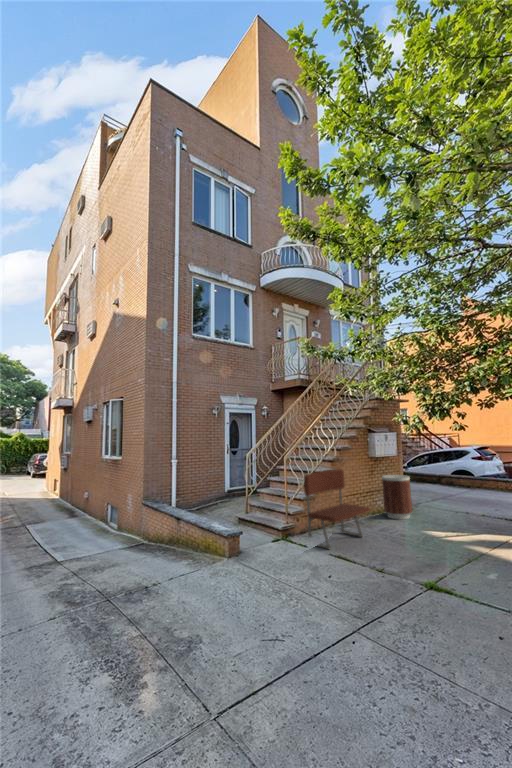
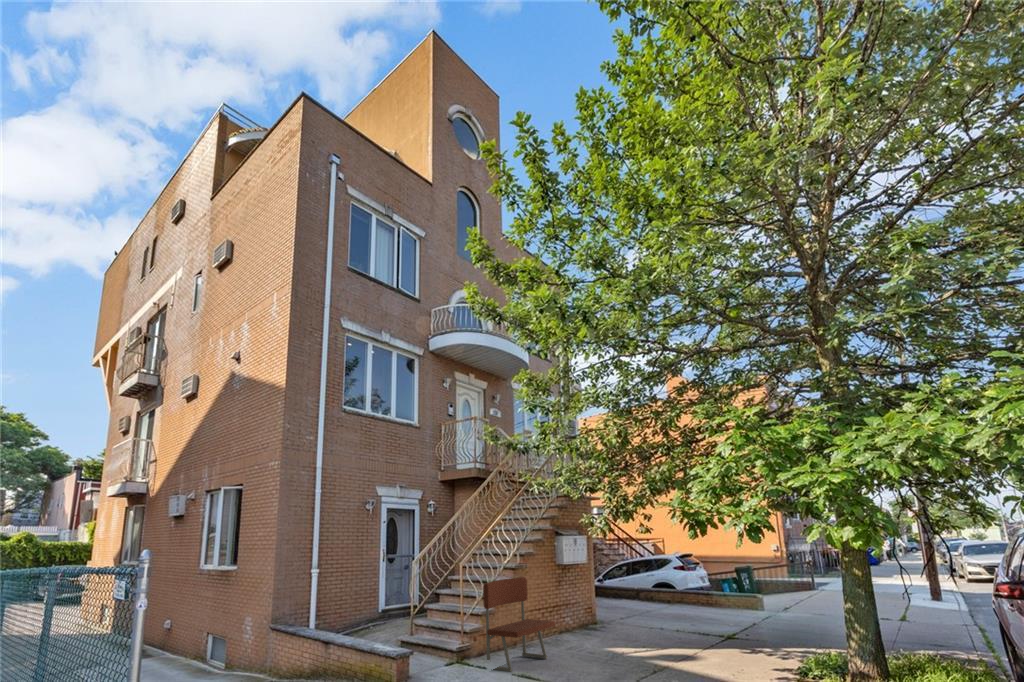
trash can: present [382,475,412,519] -> none [569,585,602,640]

